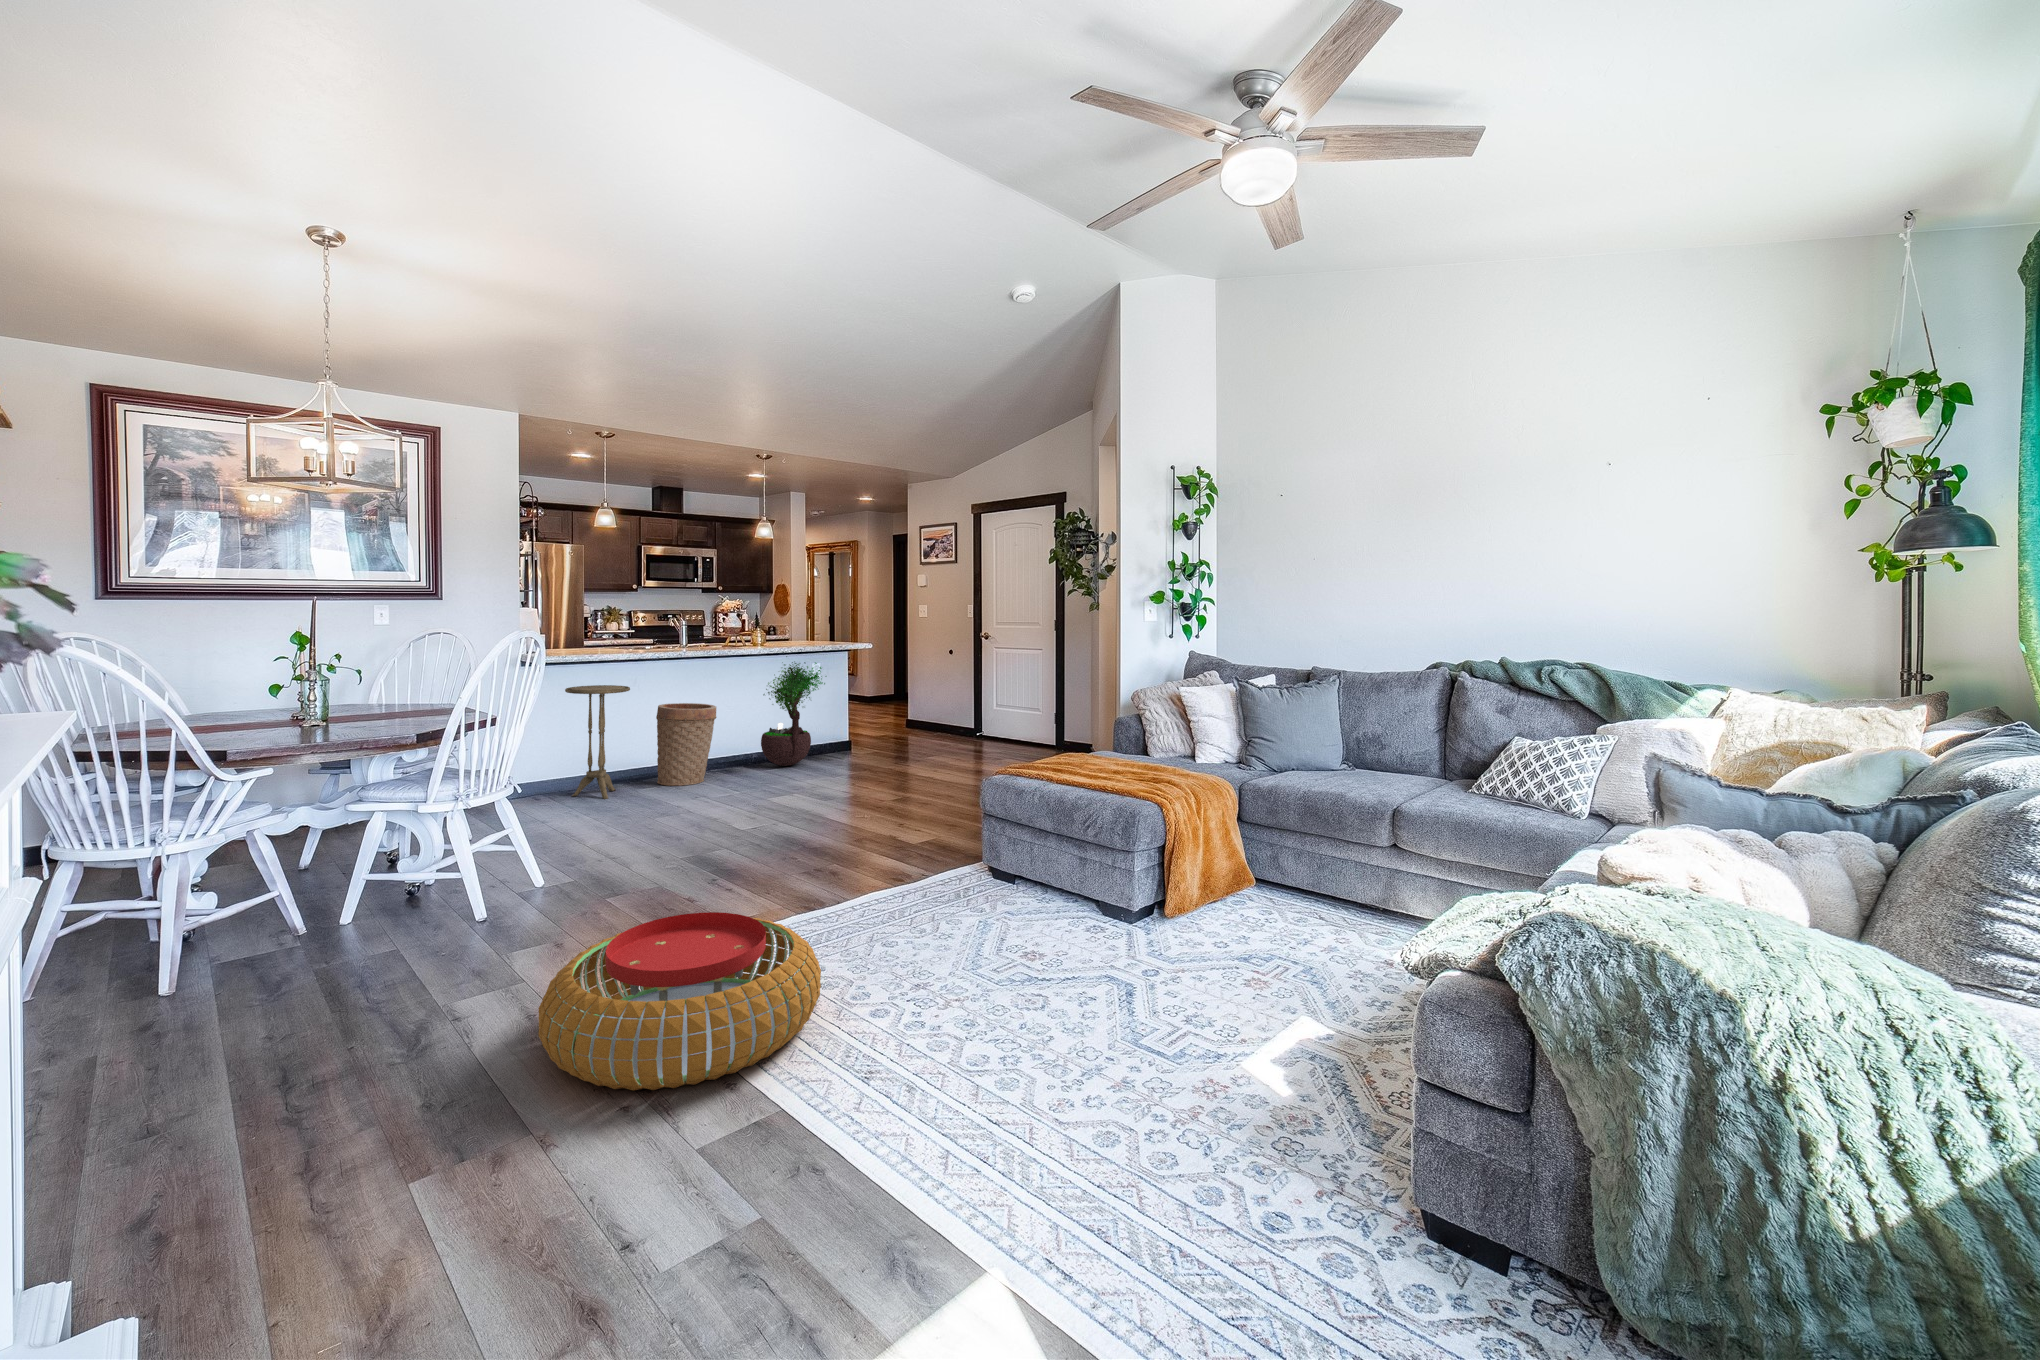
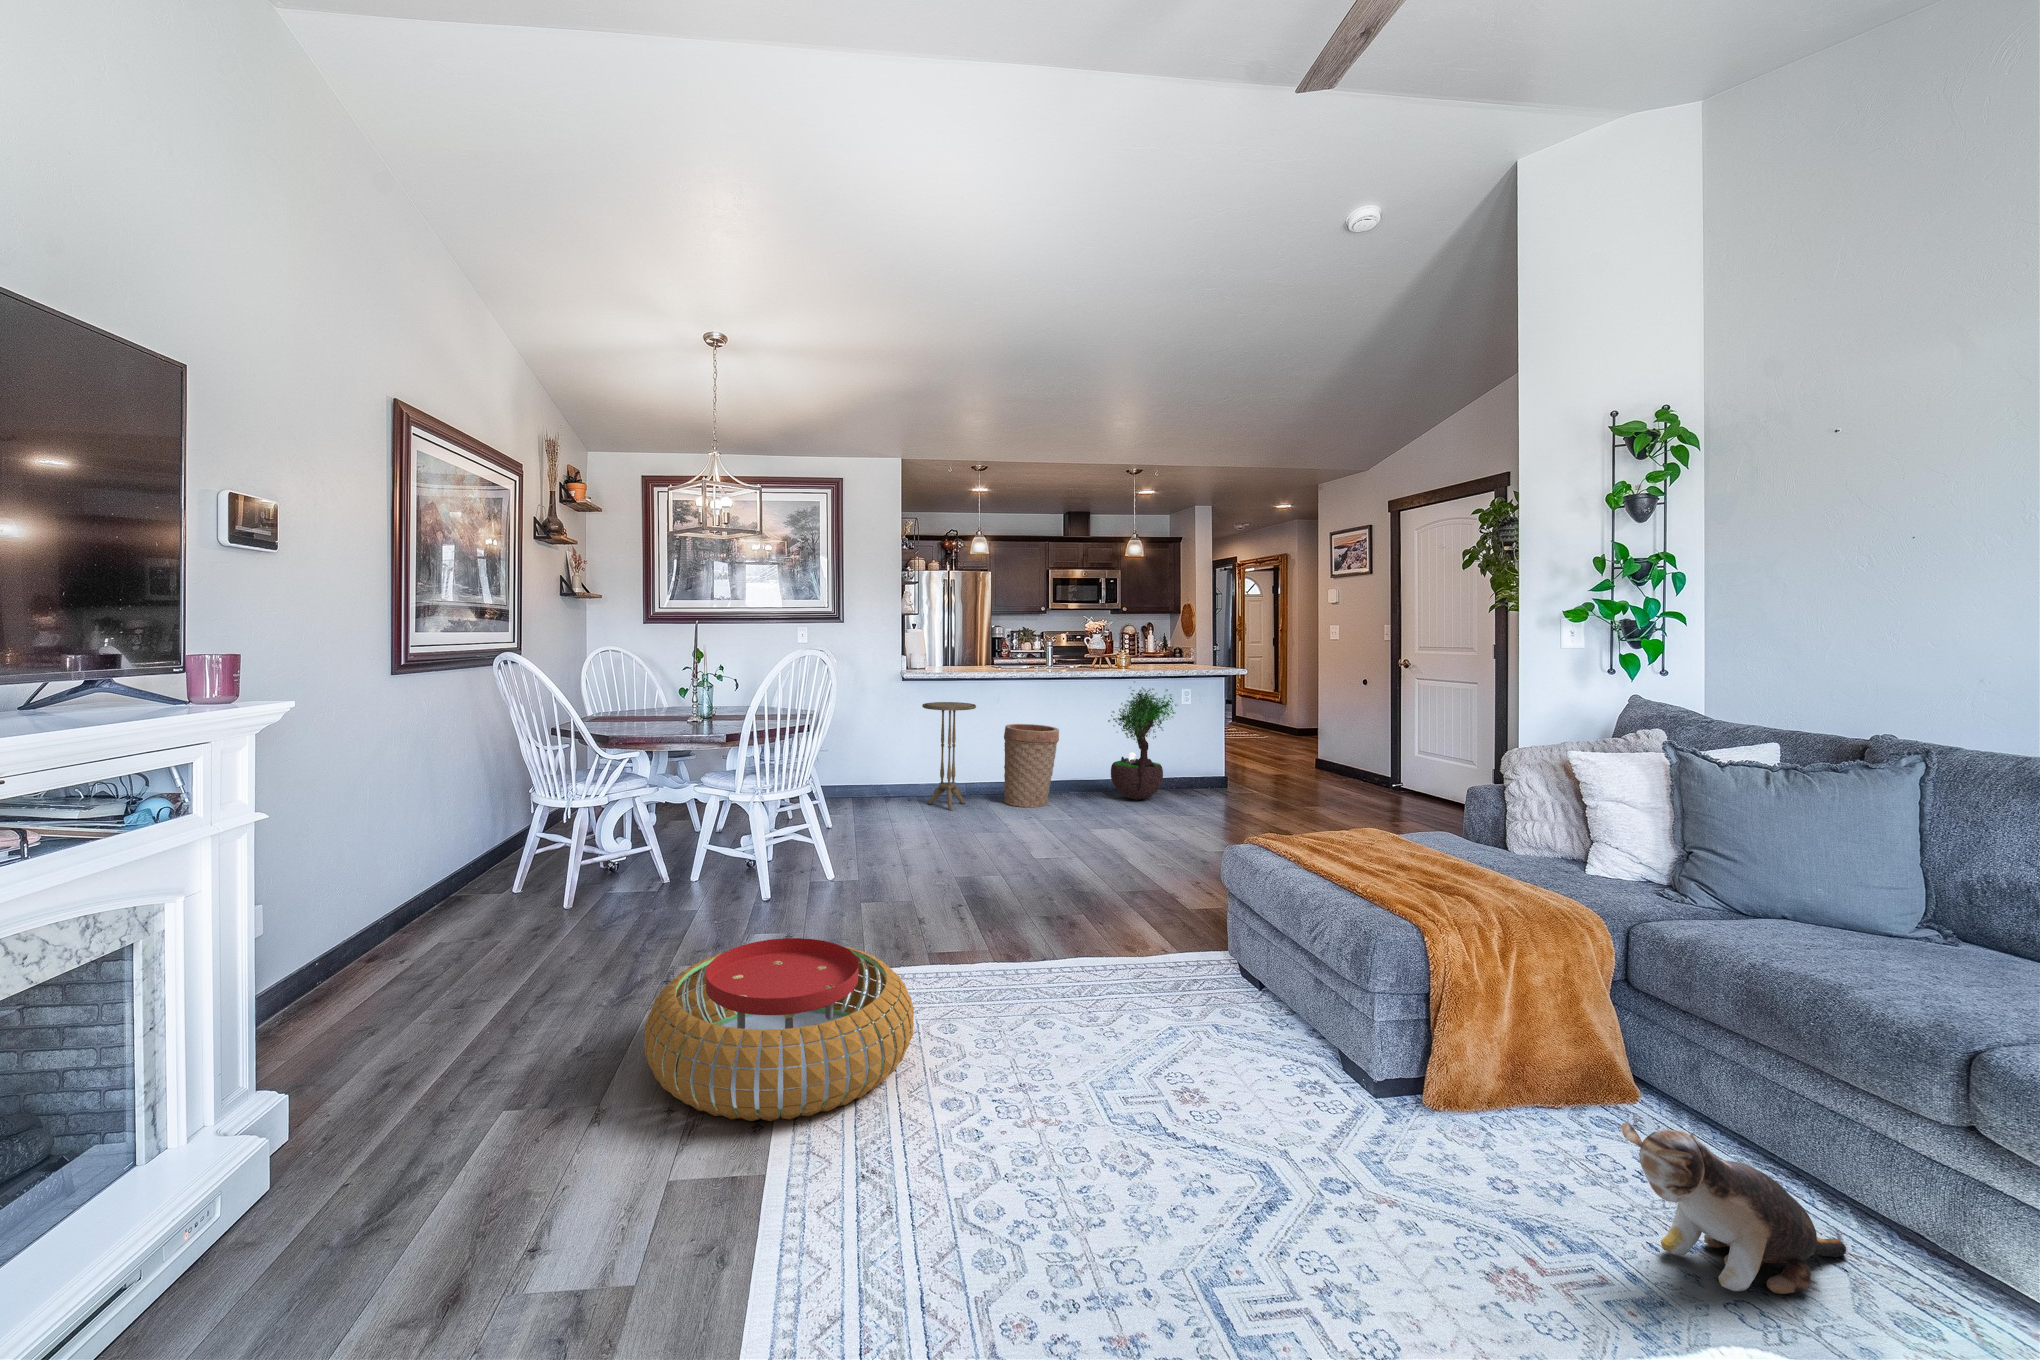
plush toy: none [1292,880,1360,955] -> present [1621,1122,1846,1294]

